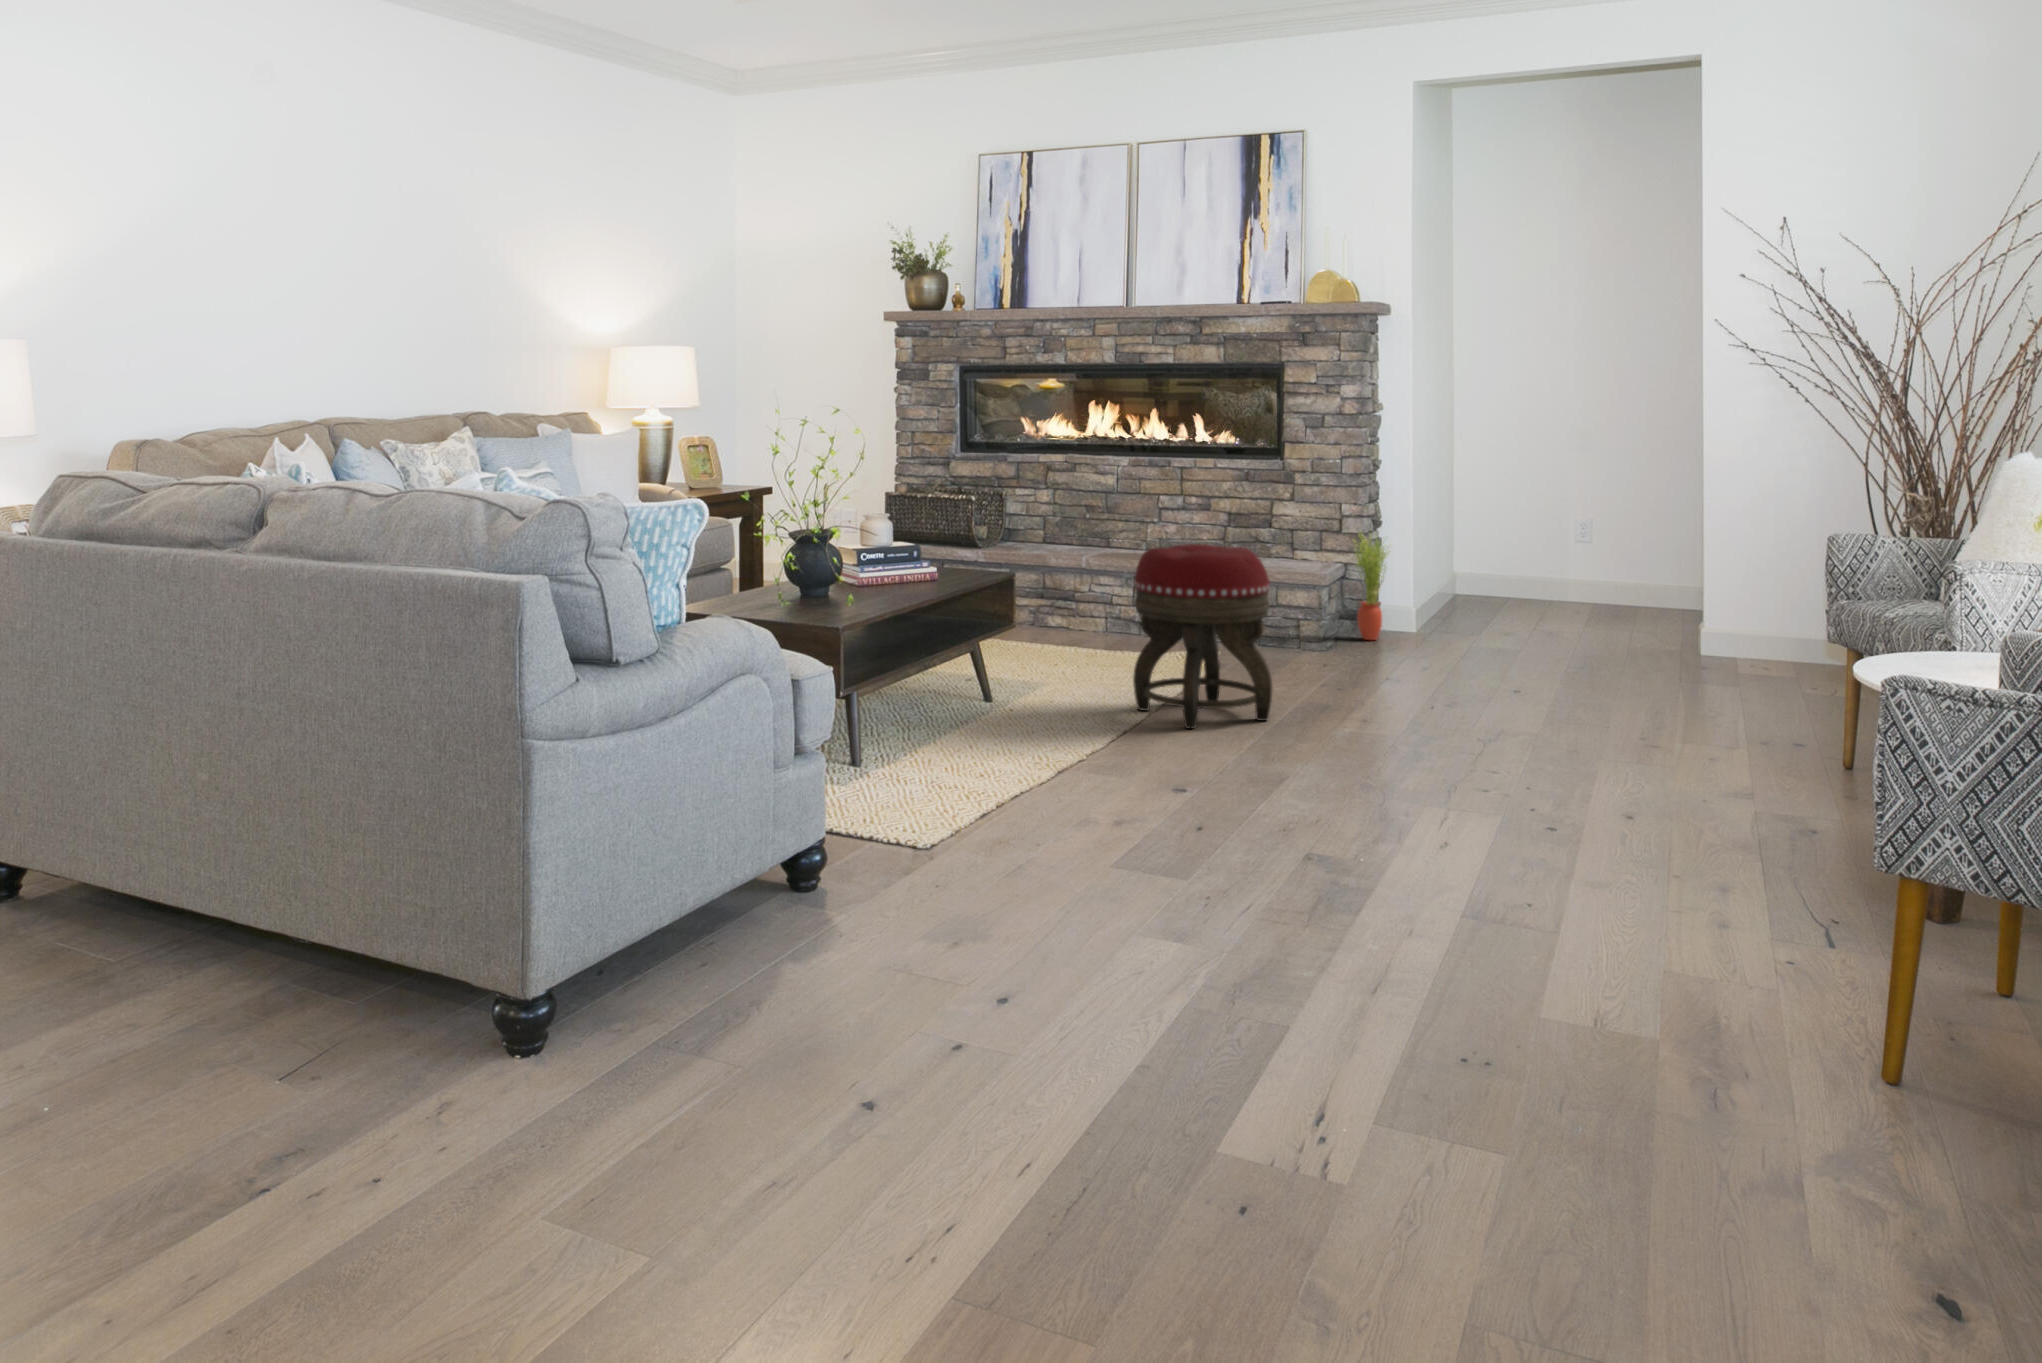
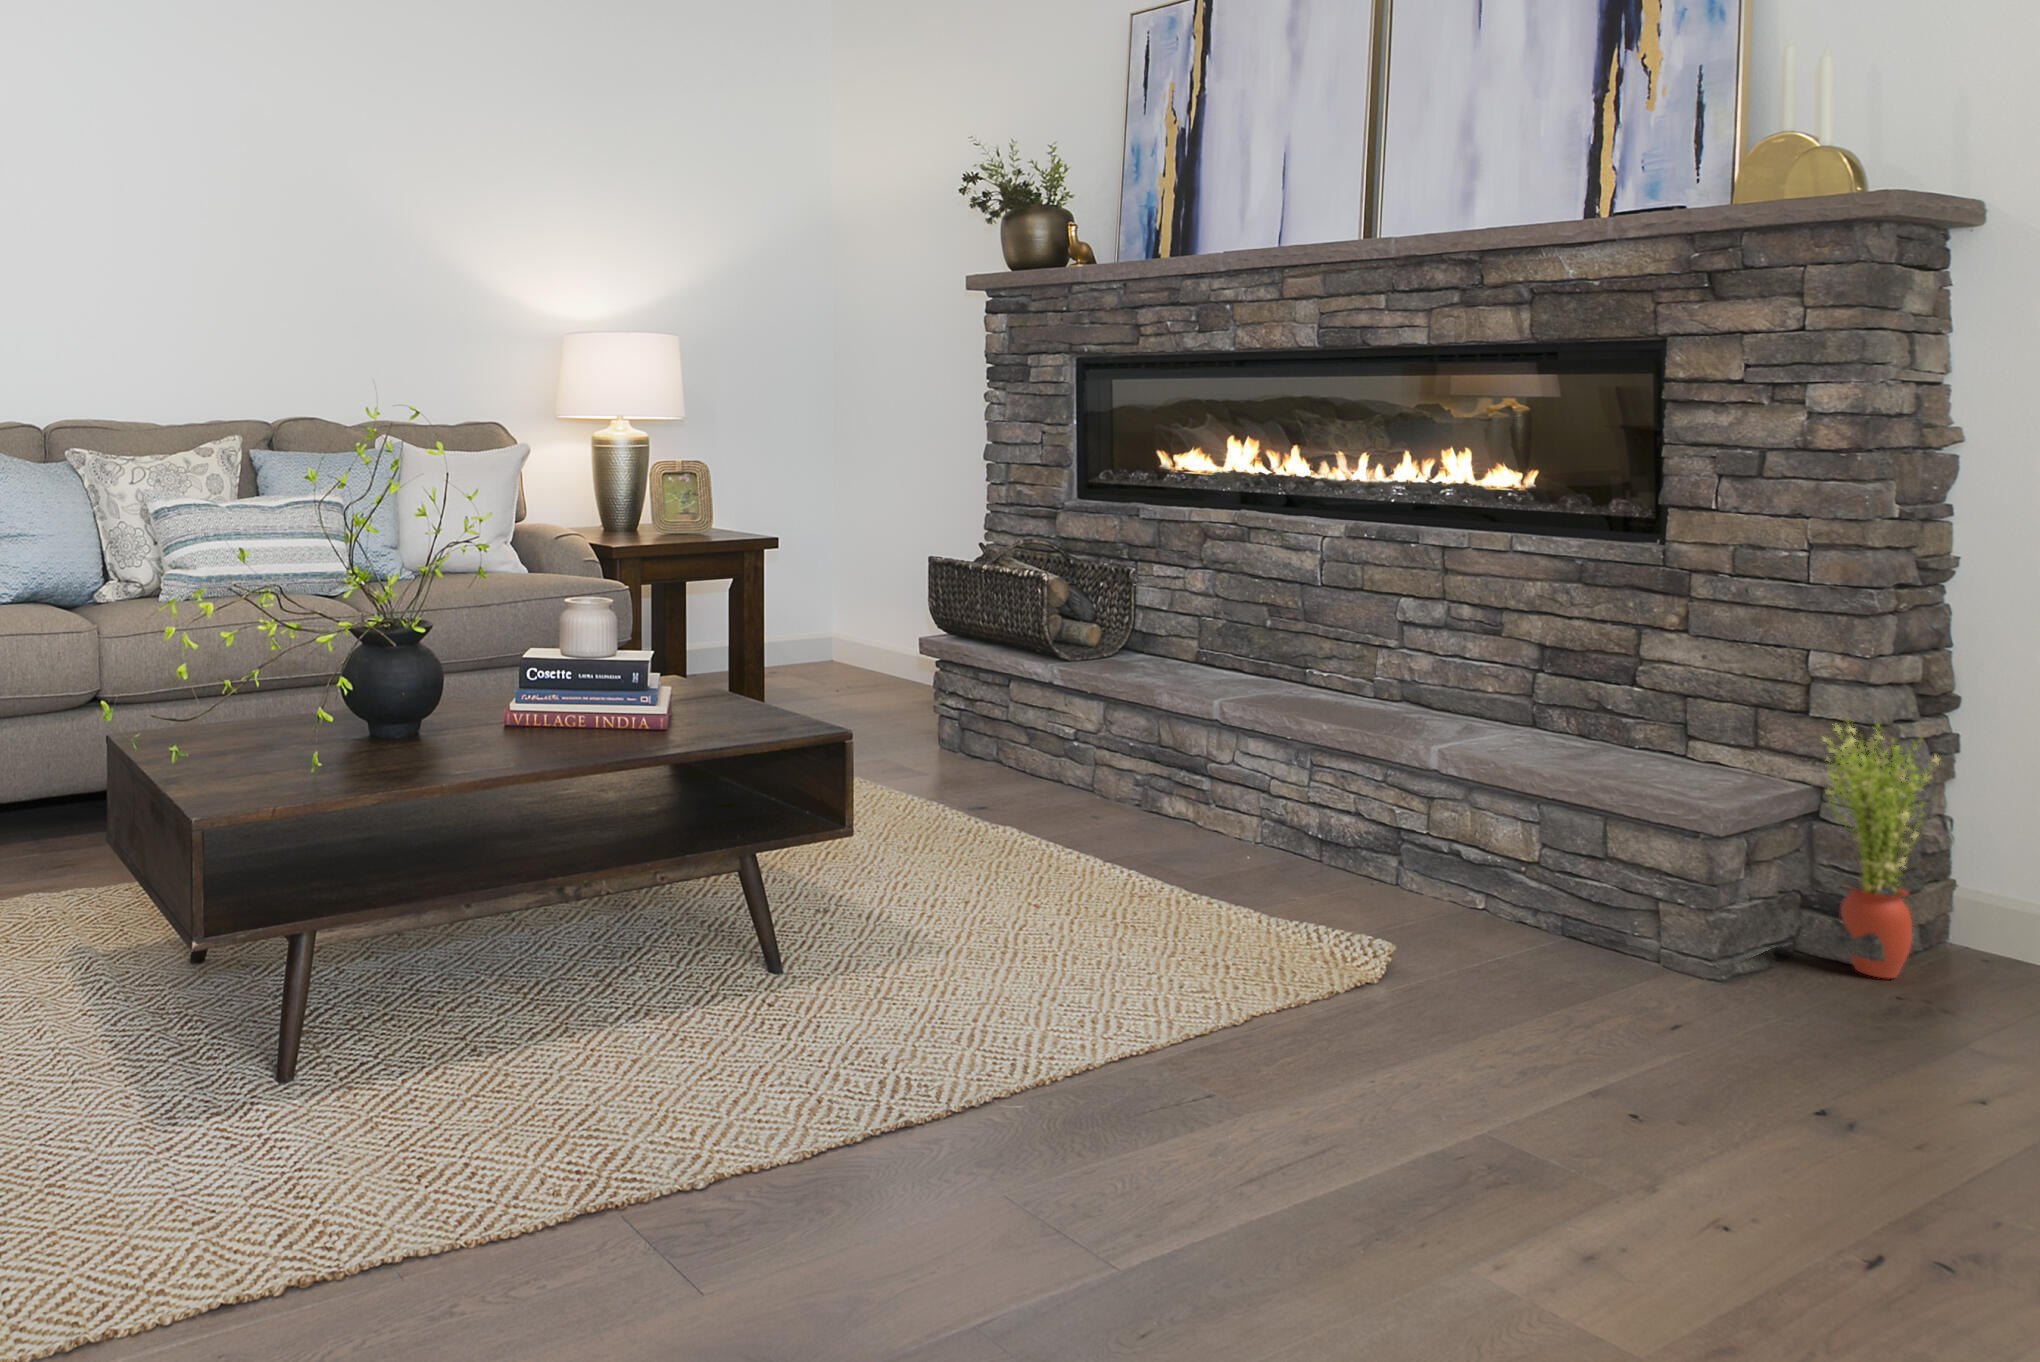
footstool: present [1133,544,1272,729] -> none [990,714,1323,1187]

